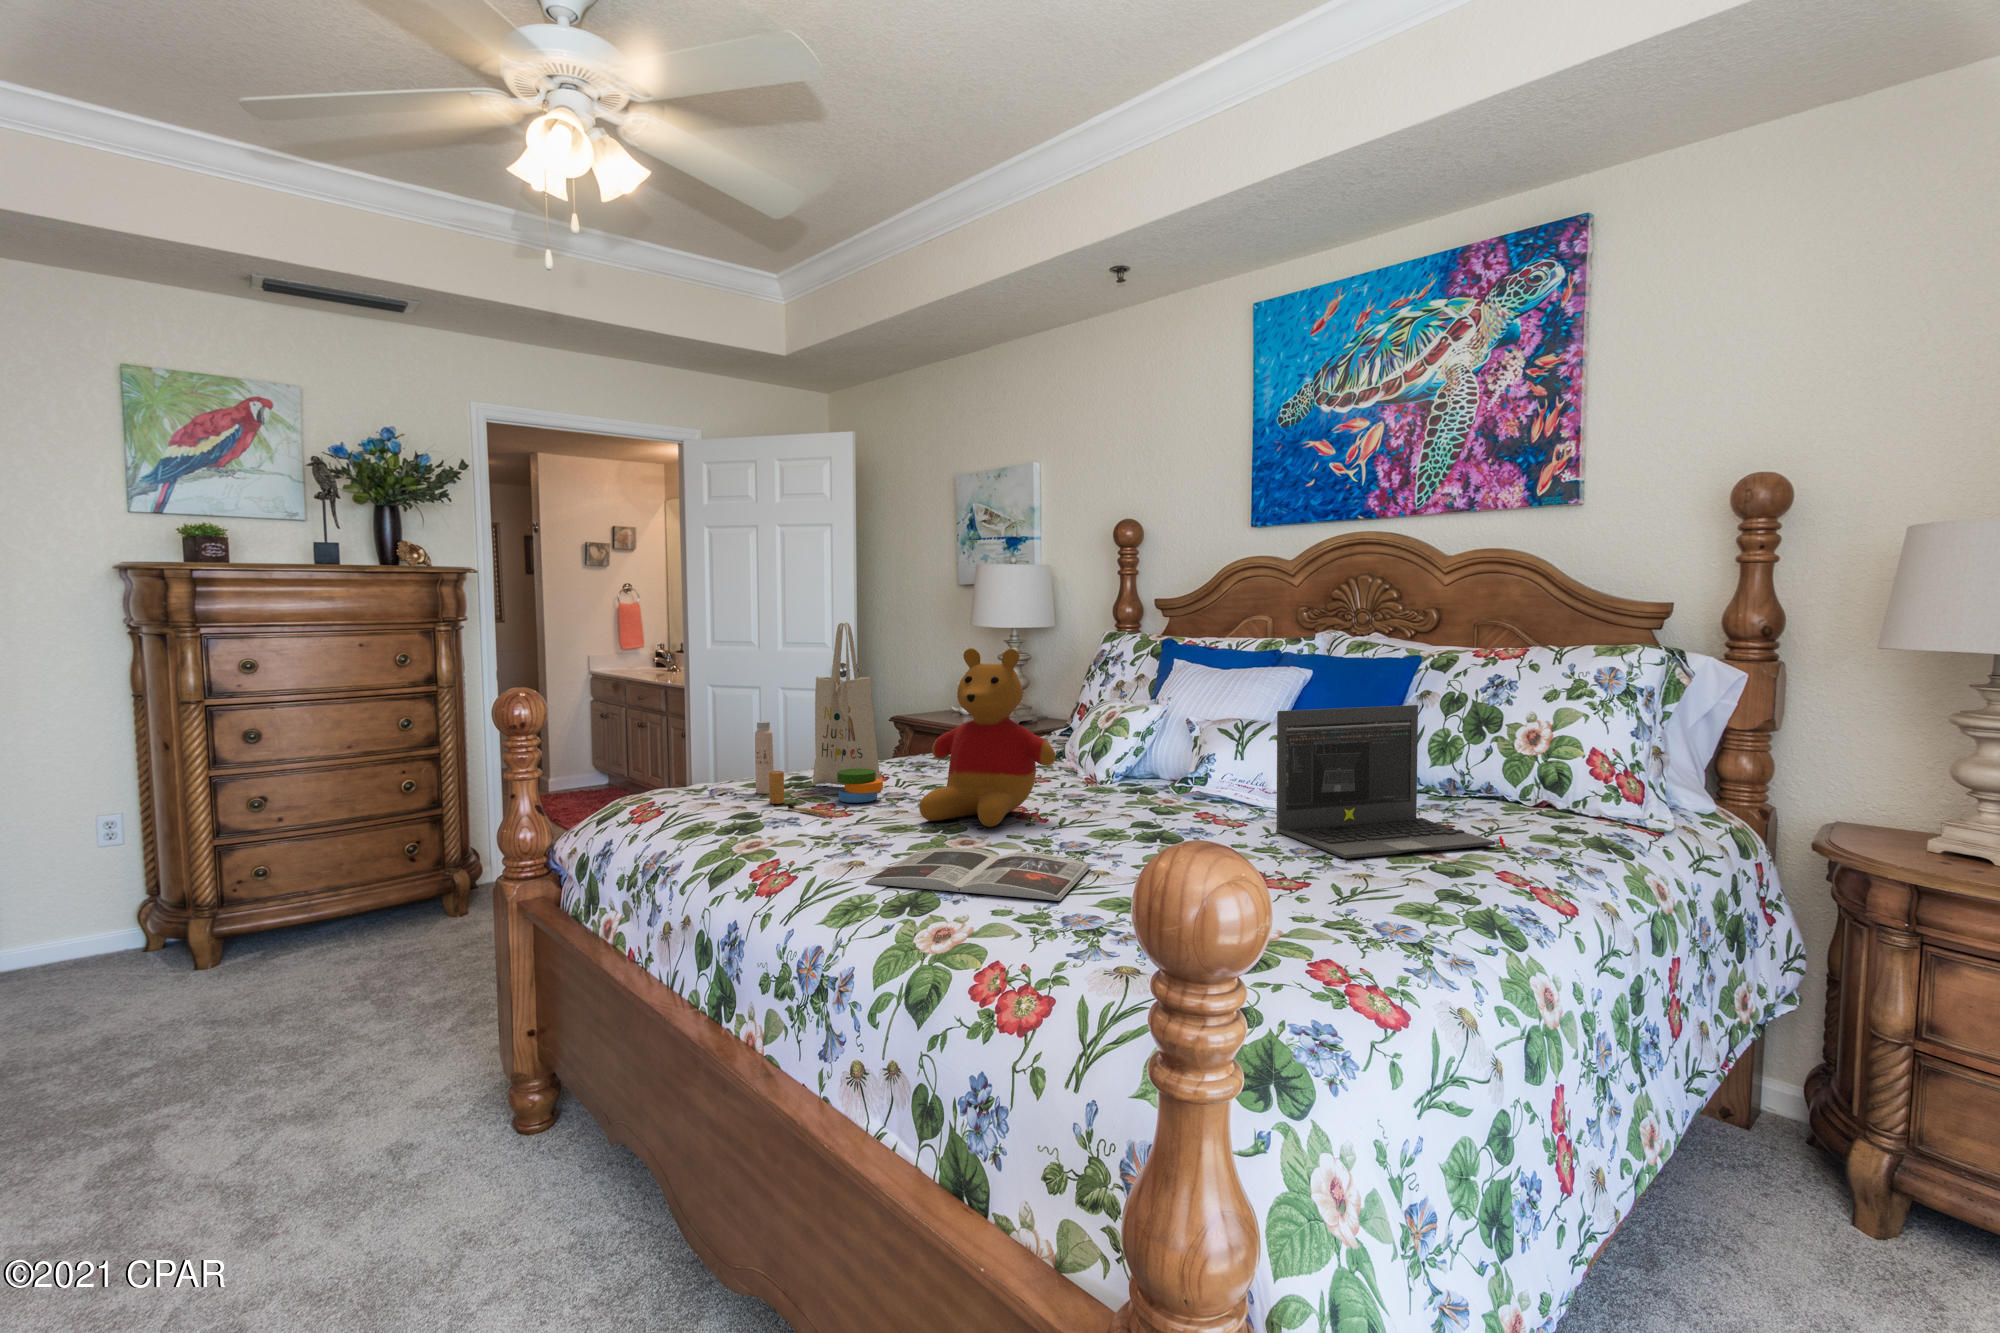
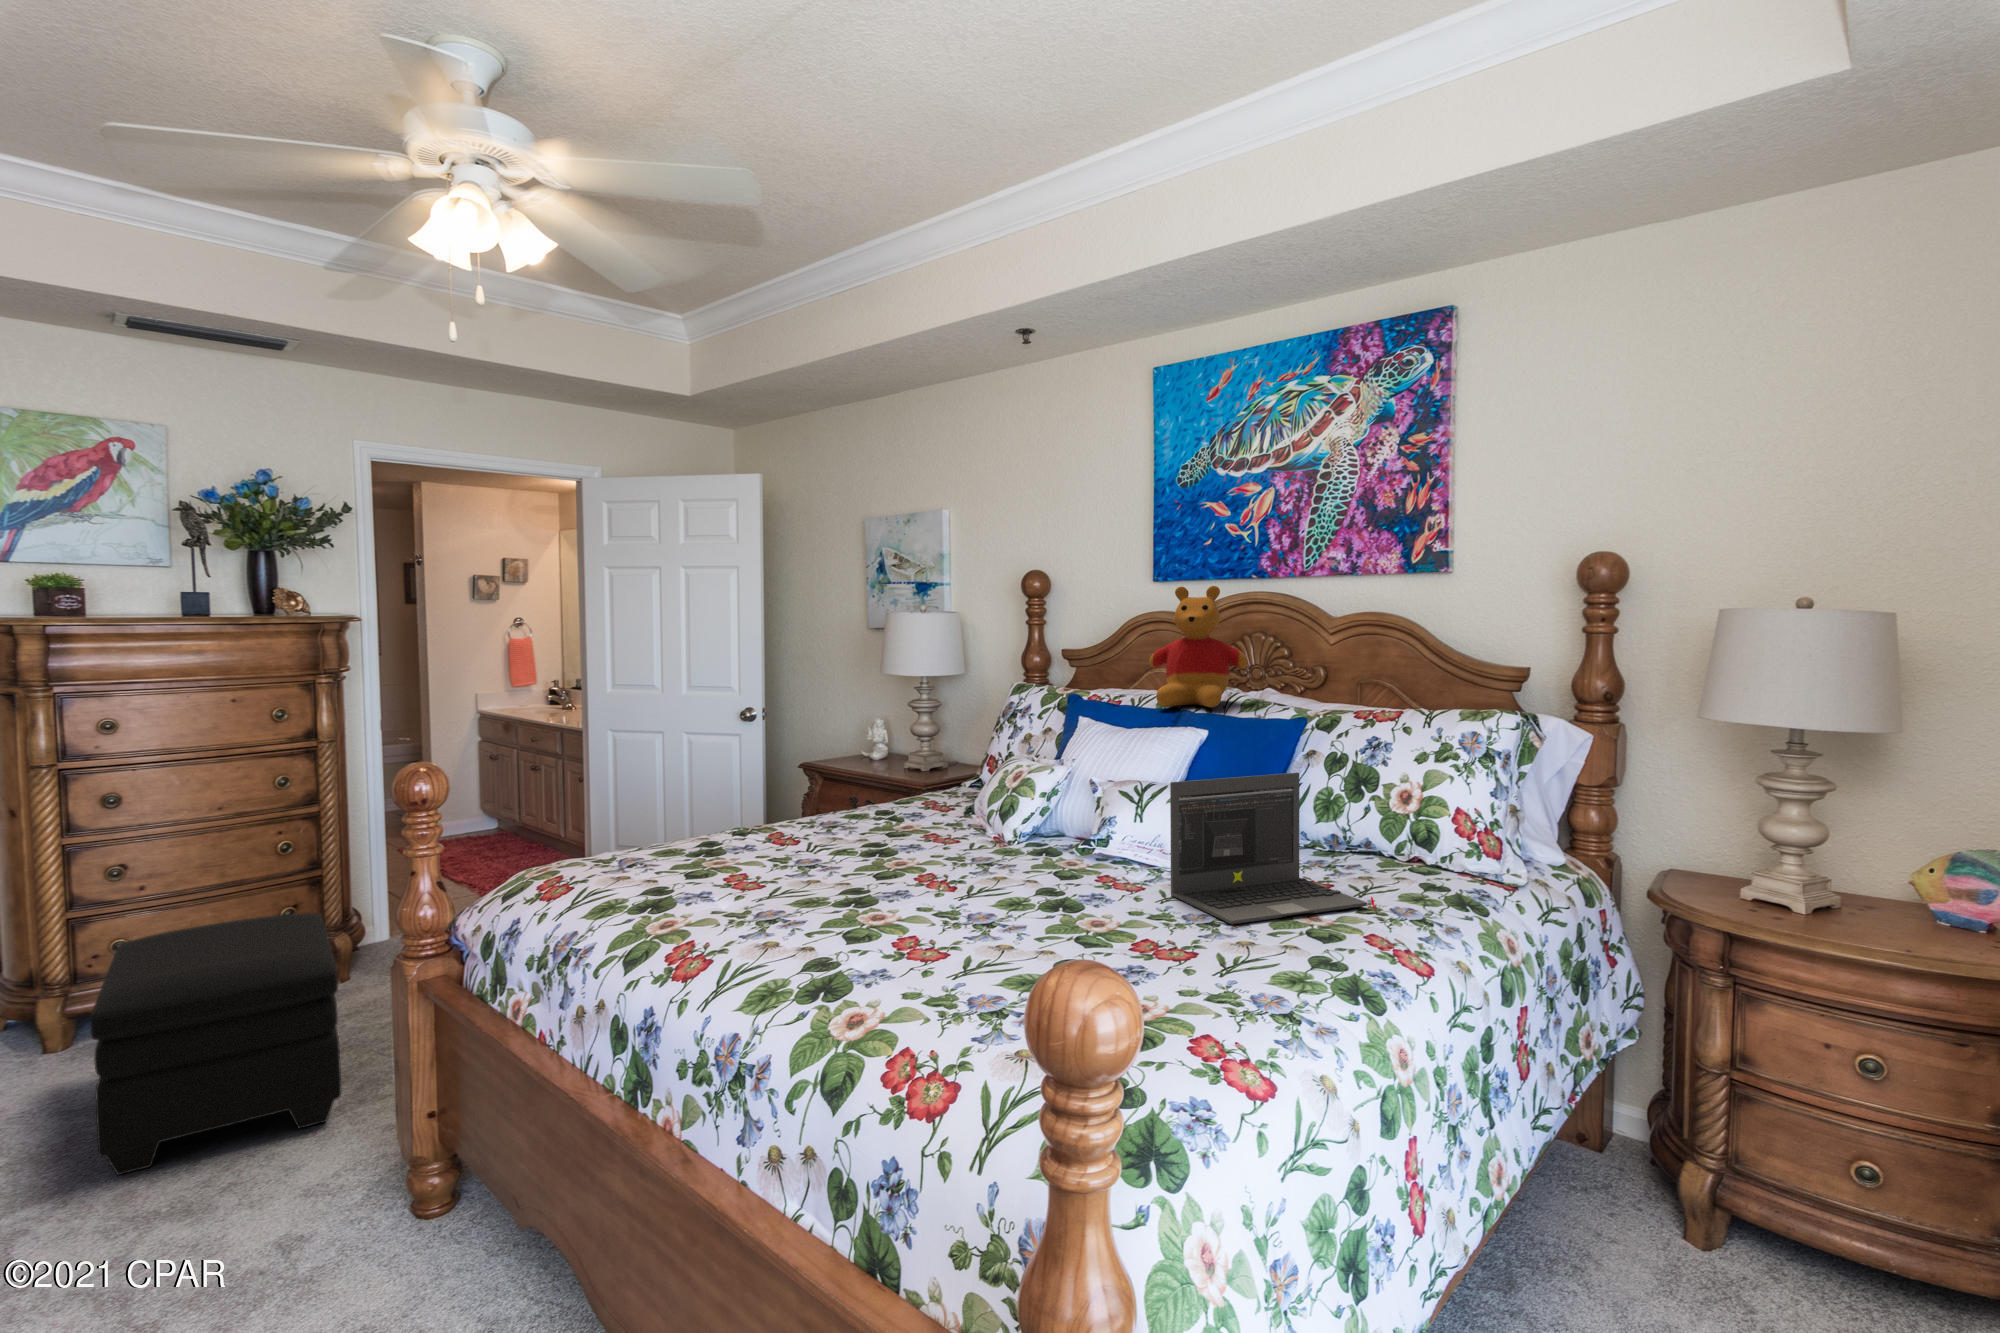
tote bag: present [755,623,883,816] -> none [665,690,794,888]
stuffed bear: present [919,648,1056,827] -> present [1149,586,1248,707]
ottoman: none [221,847,451,1082] -> present [90,913,341,1175]
magazine: present [865,848,1091,901] -> none [779,924,996,980]

